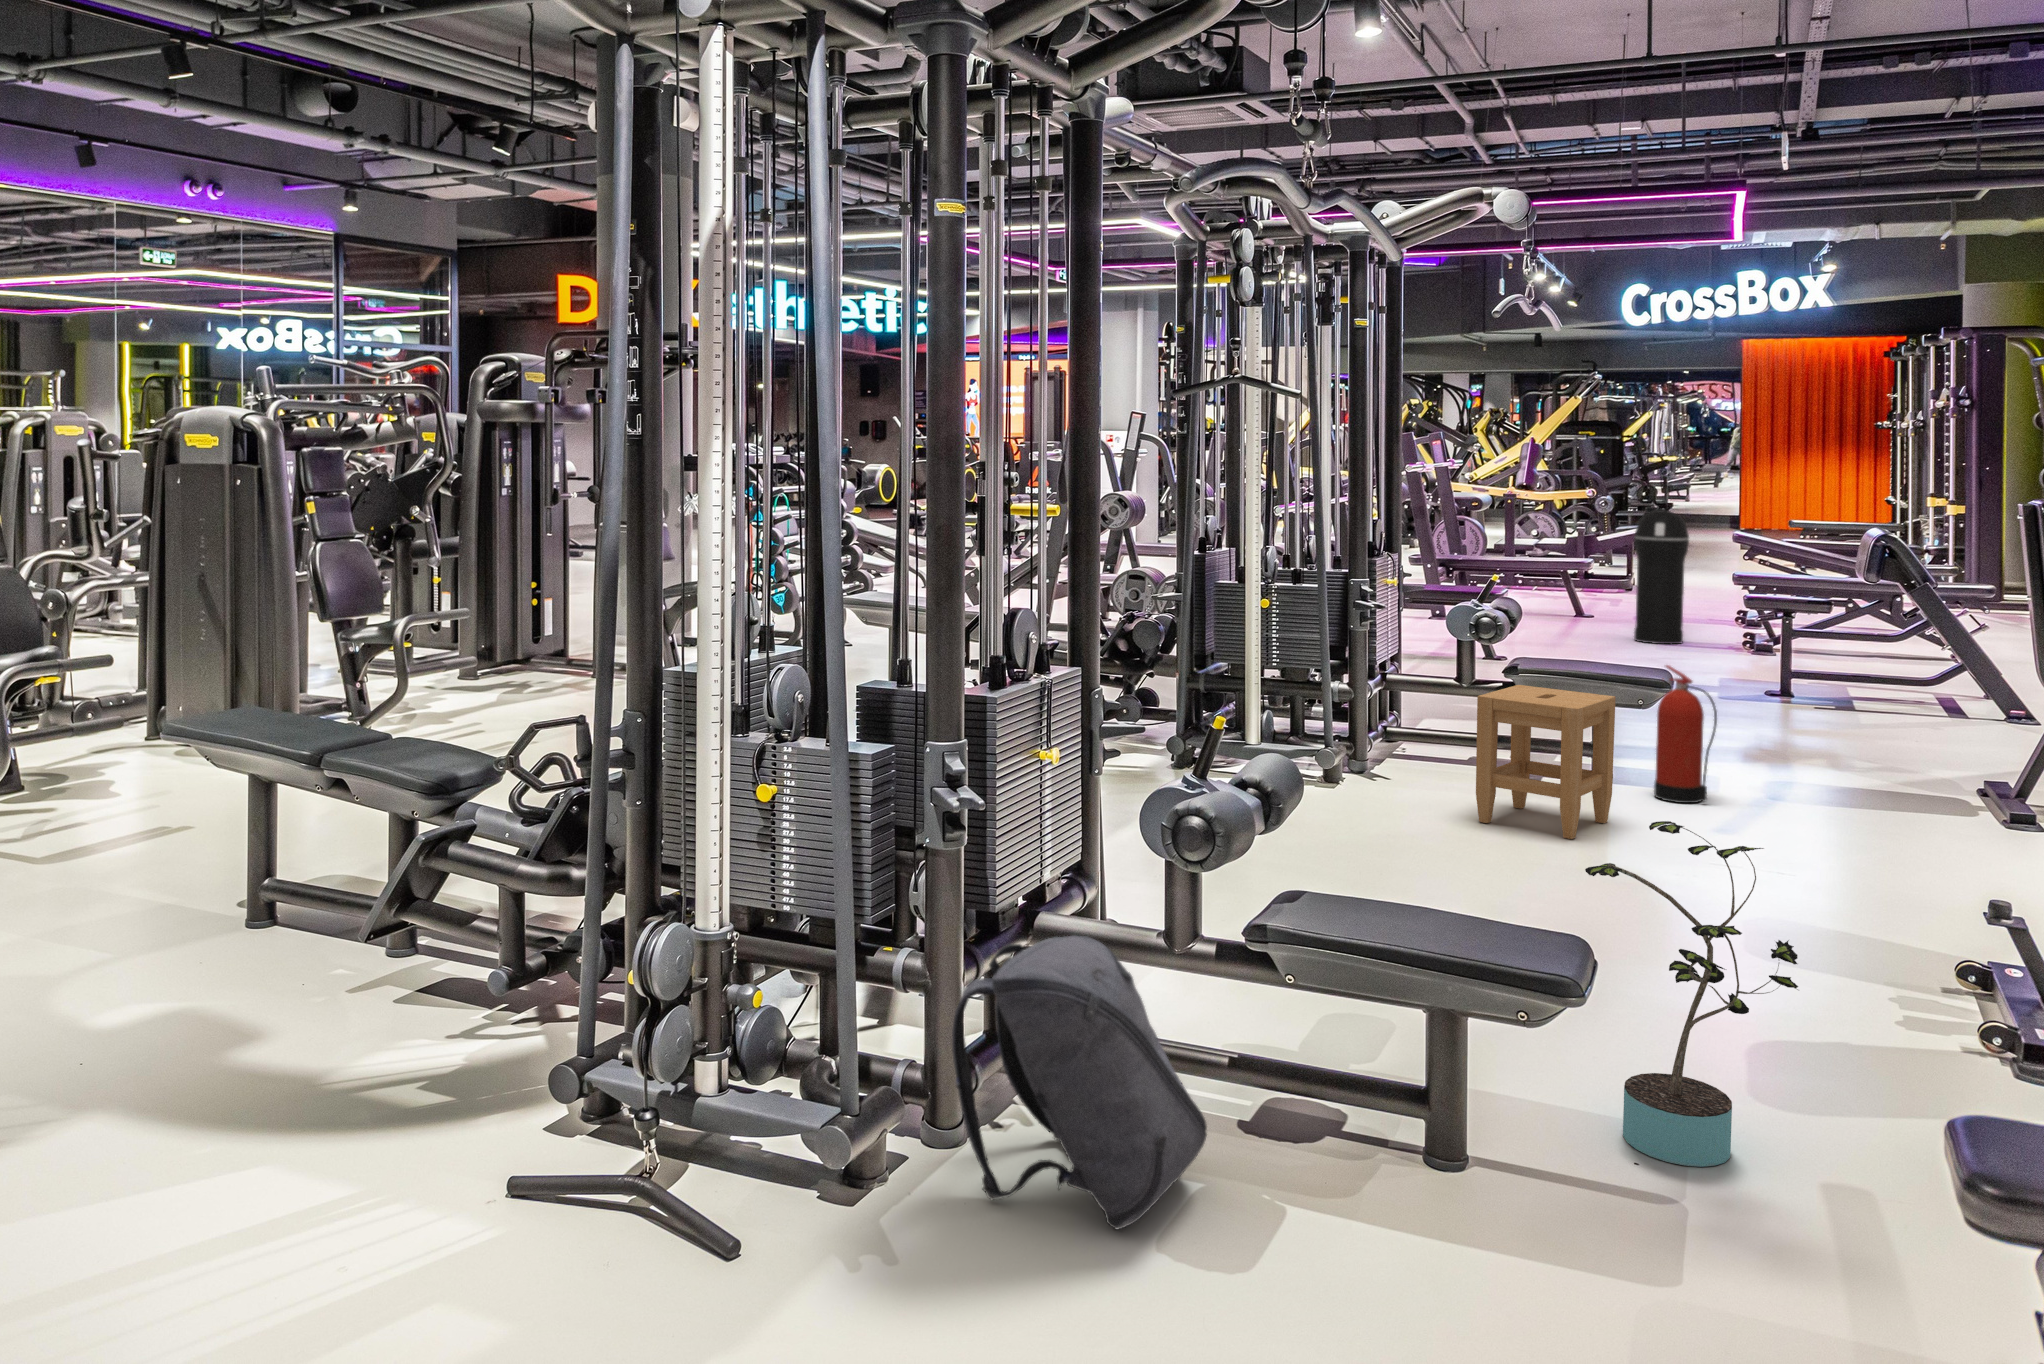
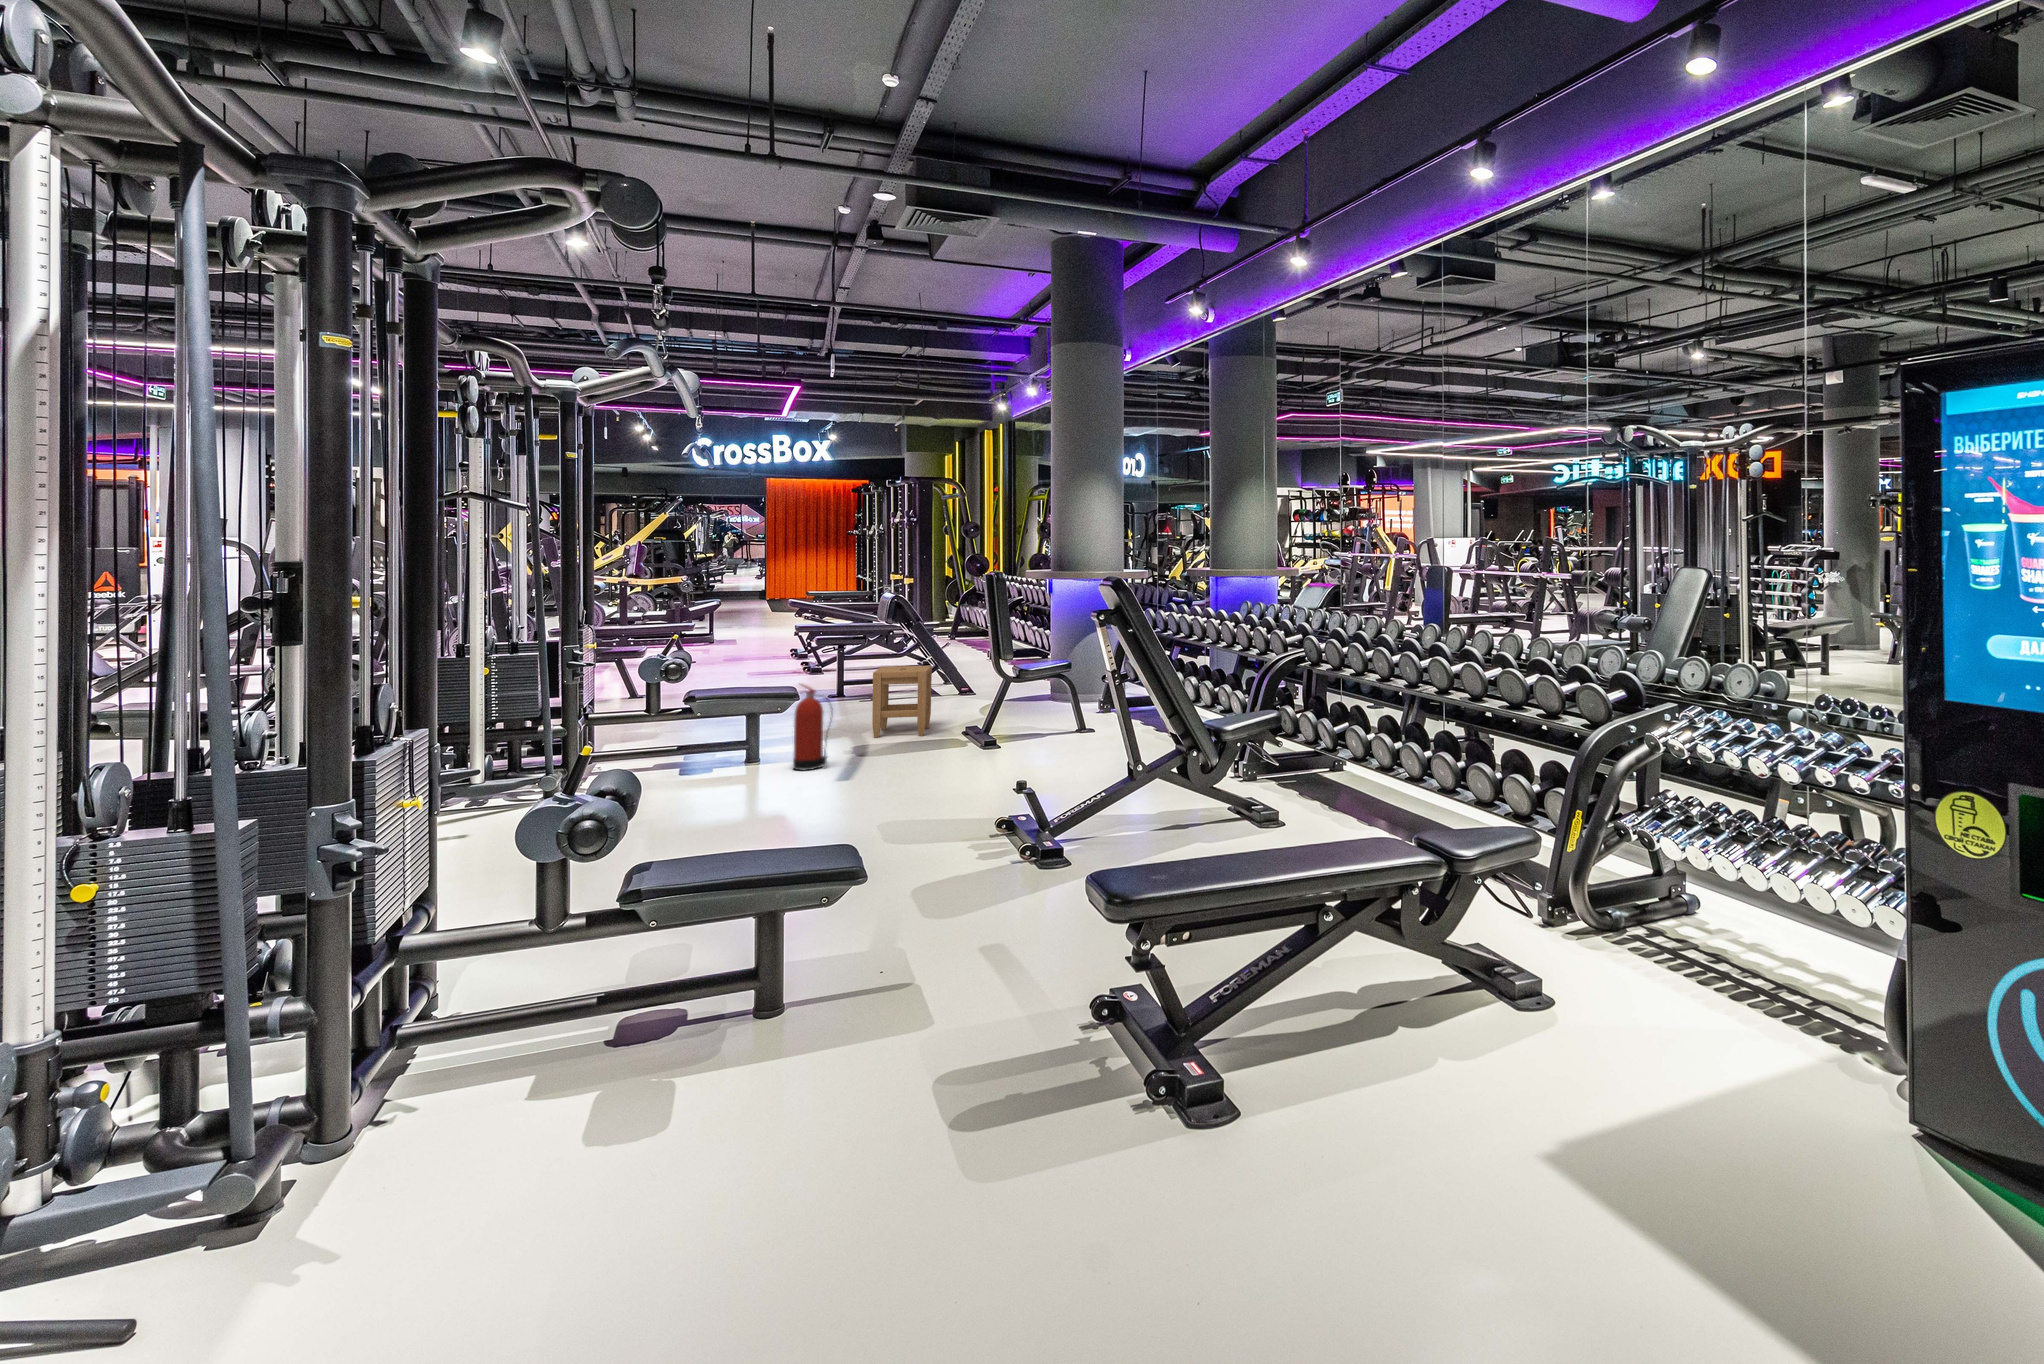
trash can: present [1634,510,1689,644] -> none [732,588,770,678]
stool: present [1476,685,1616,839] -> present [872,666,932,738]
potted plant: present [1585,821,1798,1167] -> none [845,759,963,958]
backpack: present [952,936,1207,1229] -> none [352,938,604,1188]

